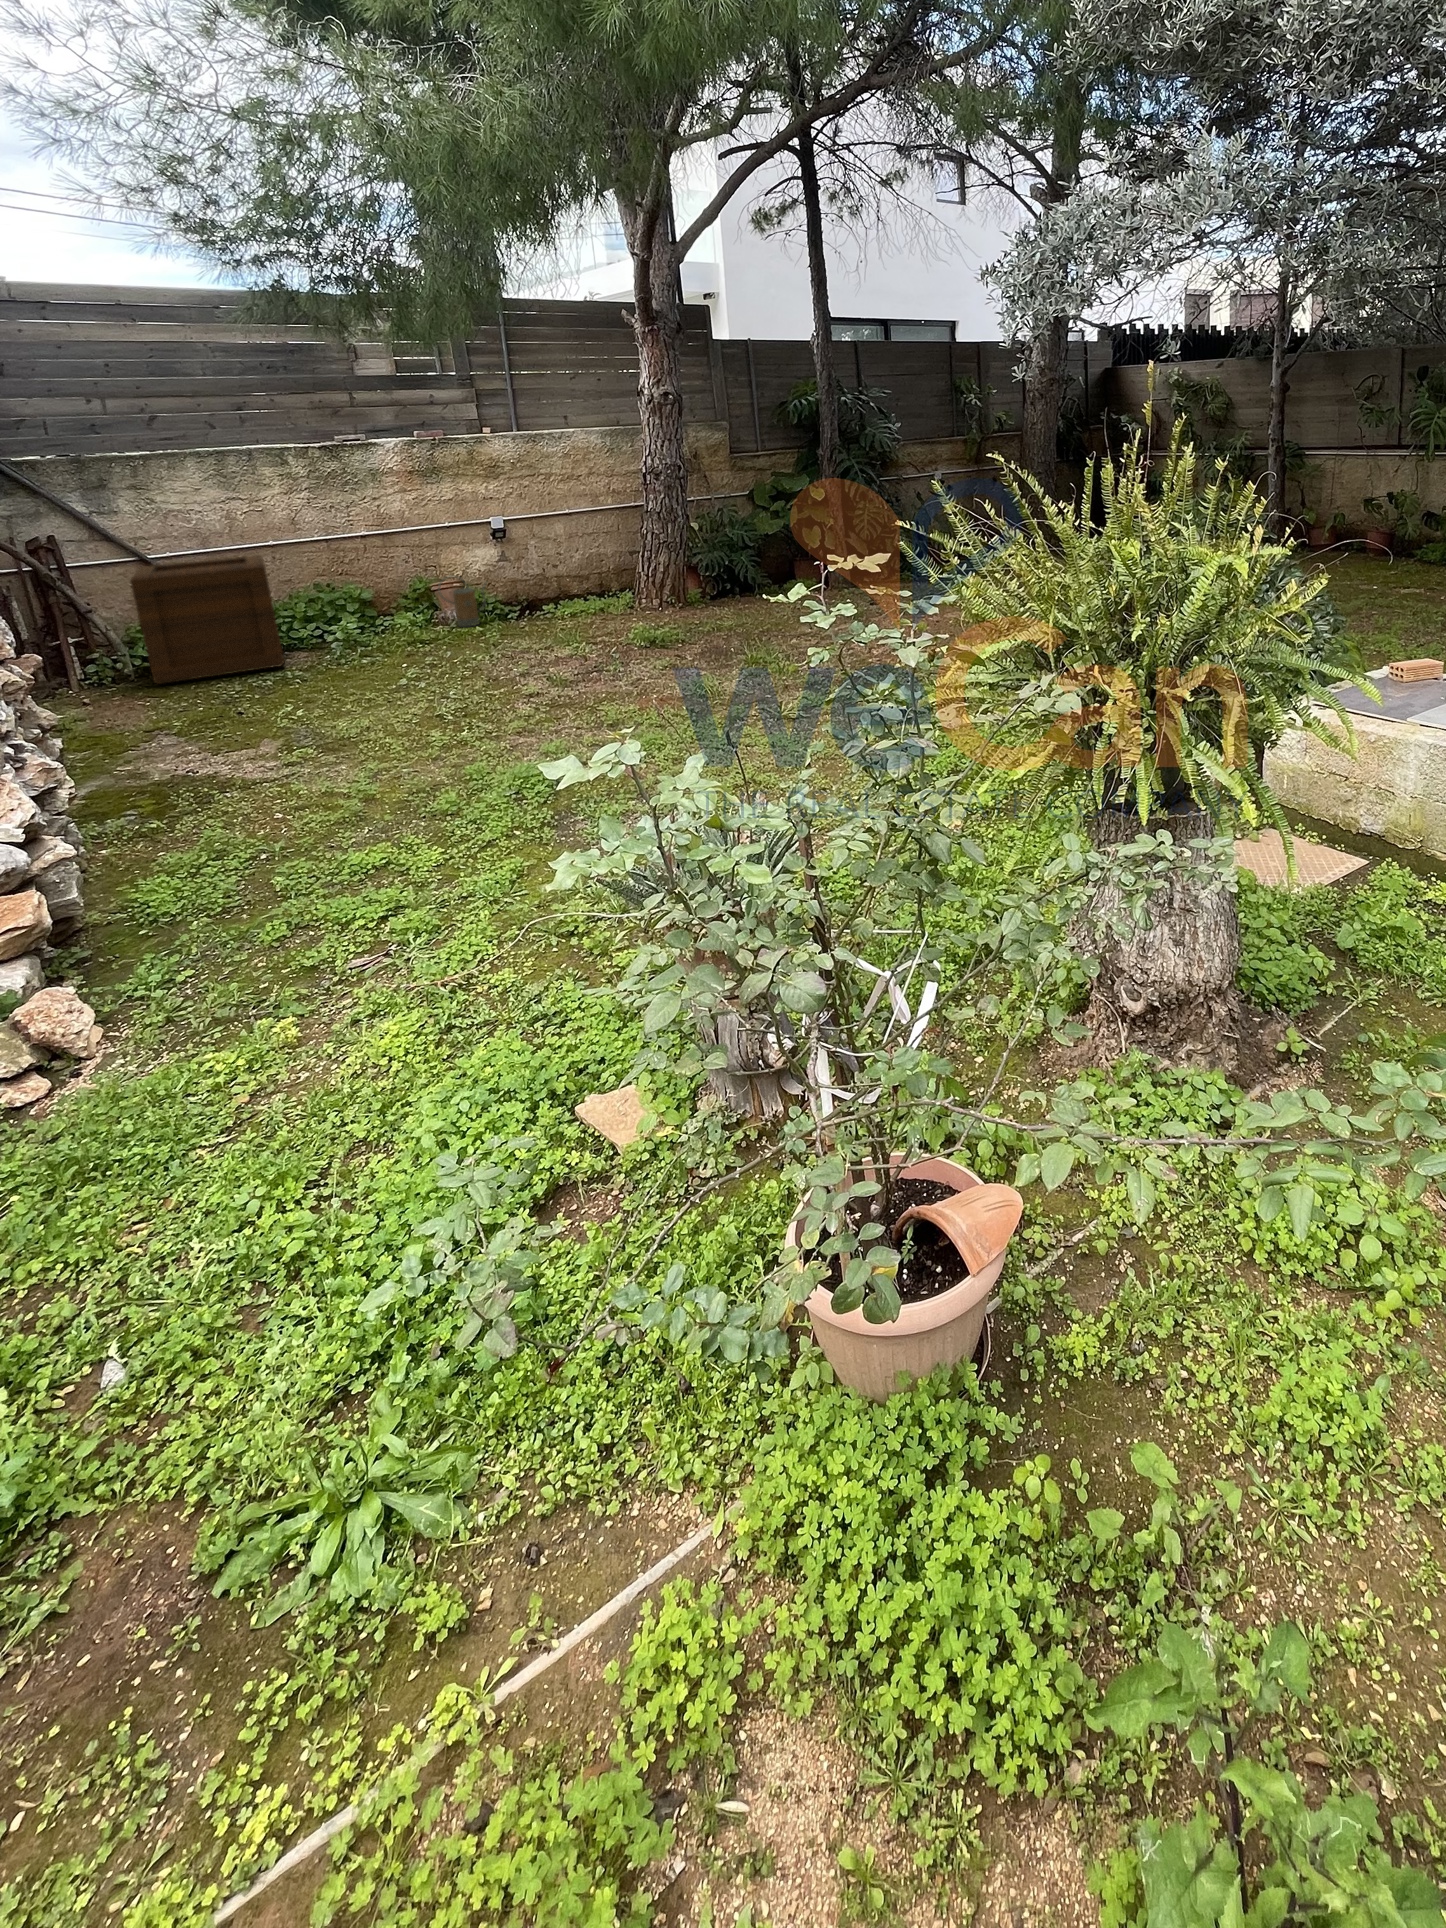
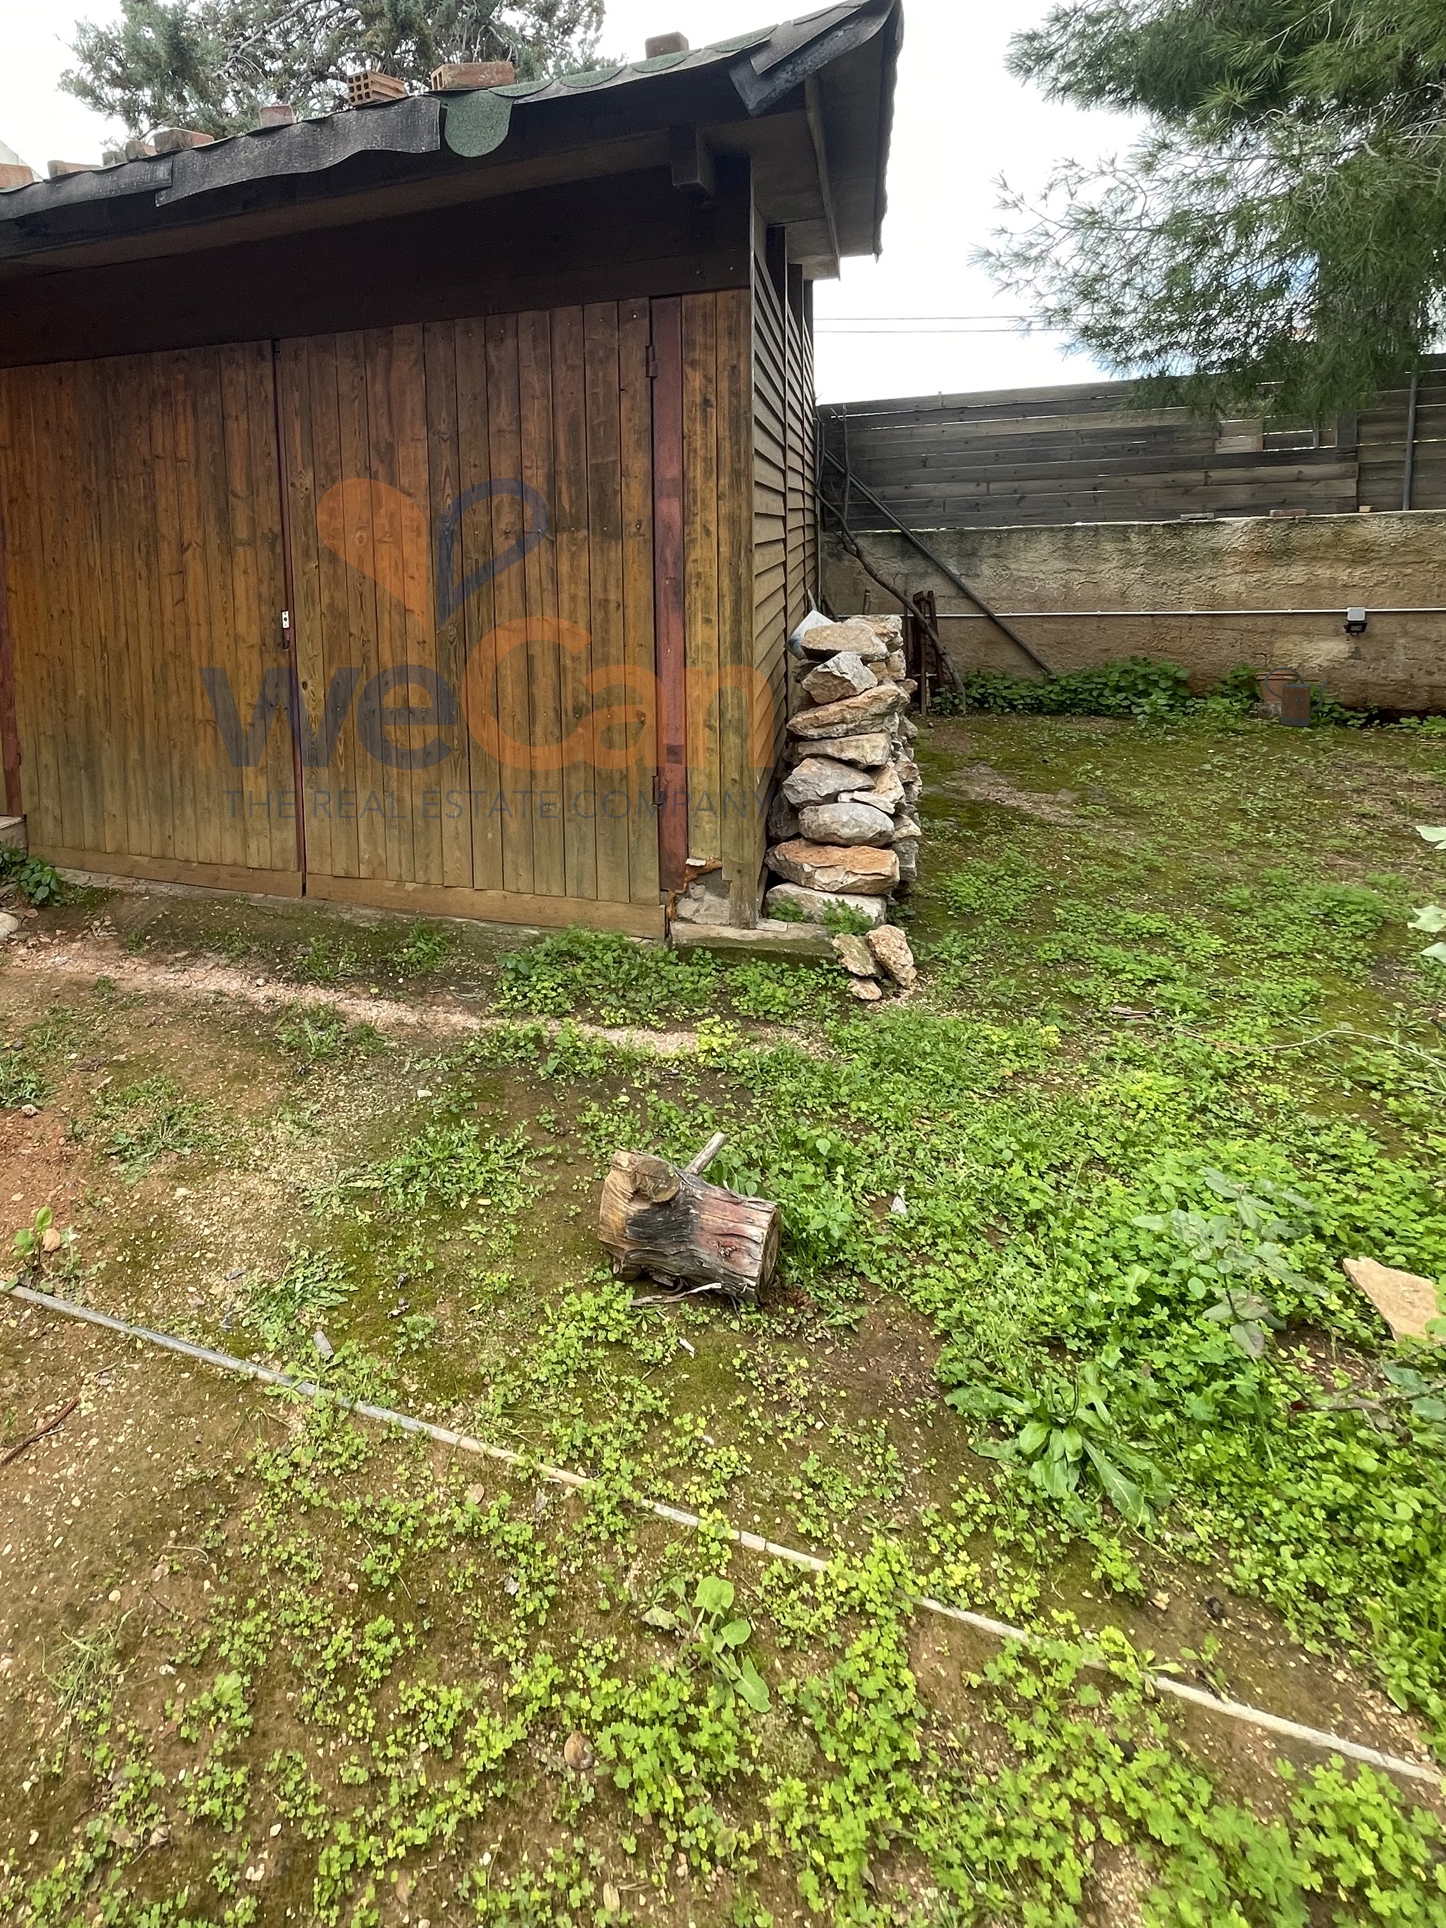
wooden crate: present [130,556,284,684] -> none [983,625,1093,729]

